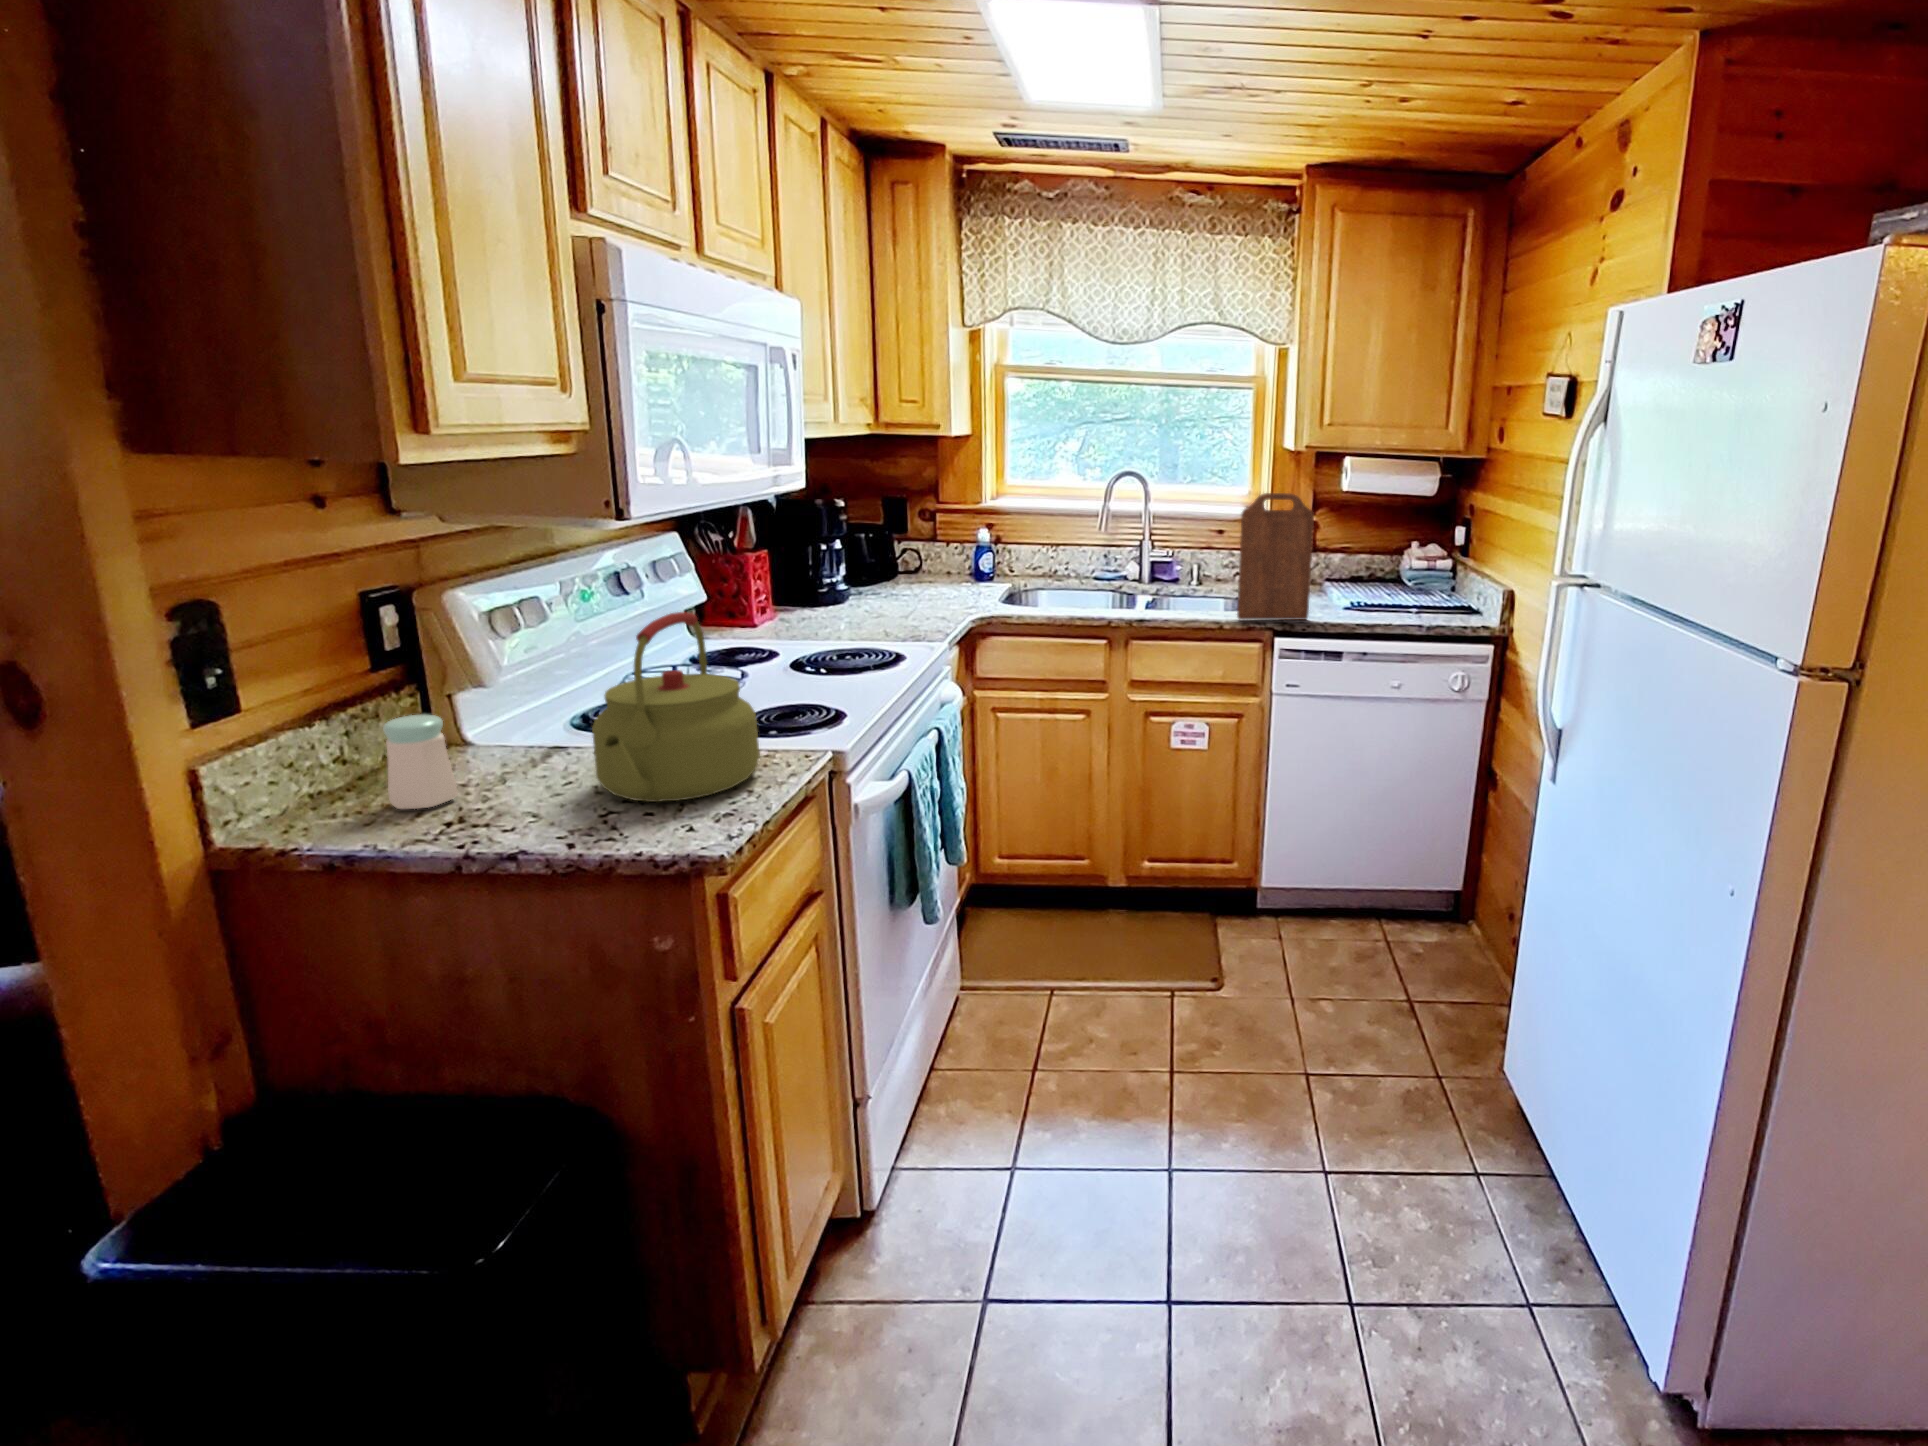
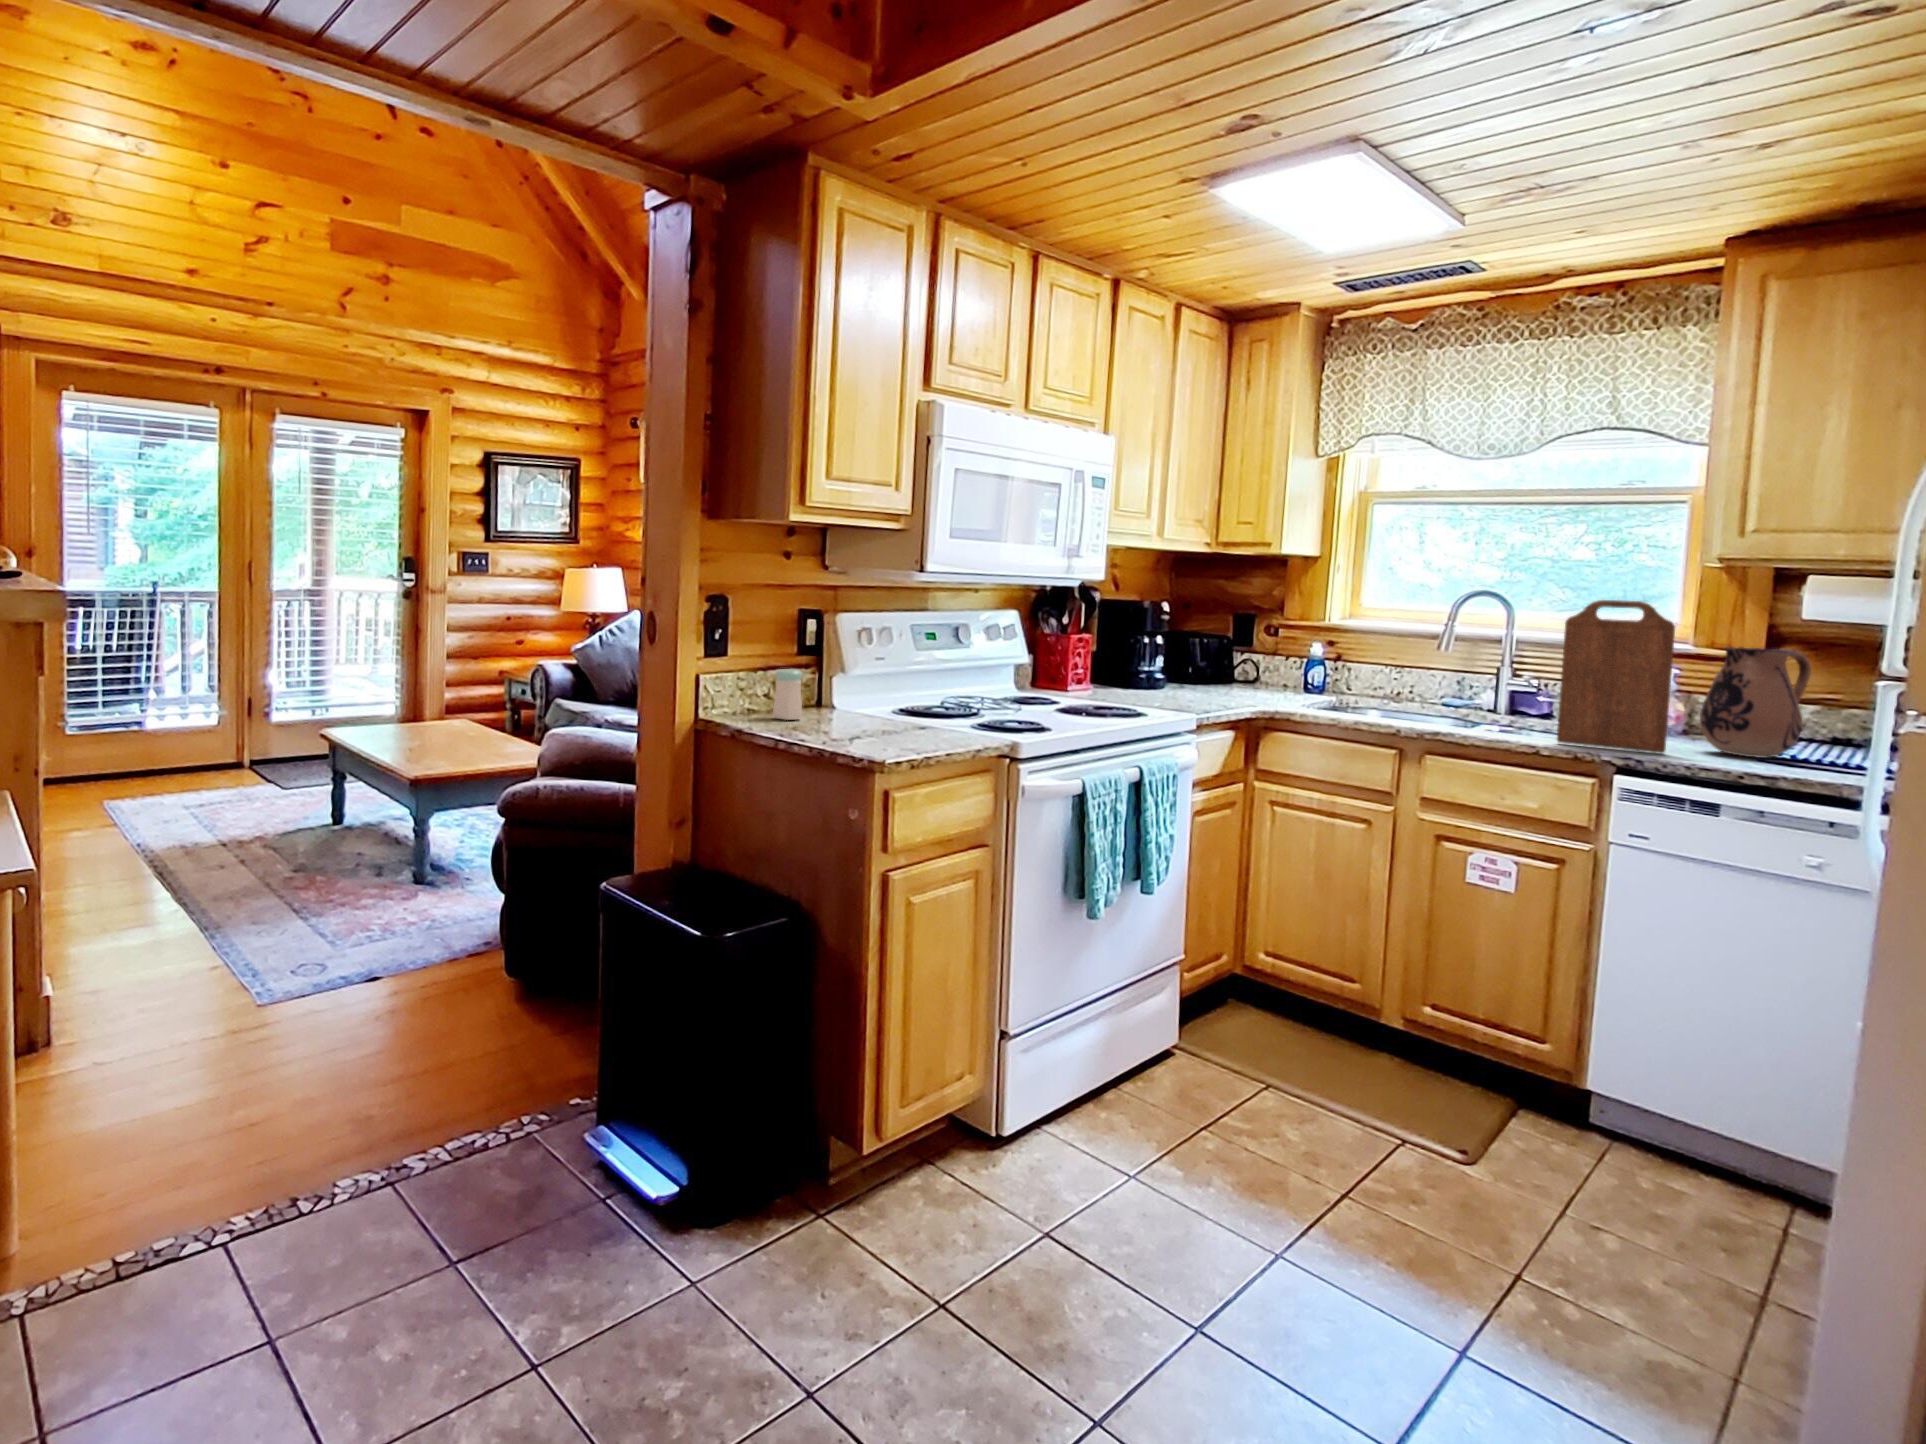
ceramic pitcher: none [1313,524,1372,612] -> present [1700,647,1811,758]
kettle: present [592,611,760,802] -> none [853,622,956,737]

